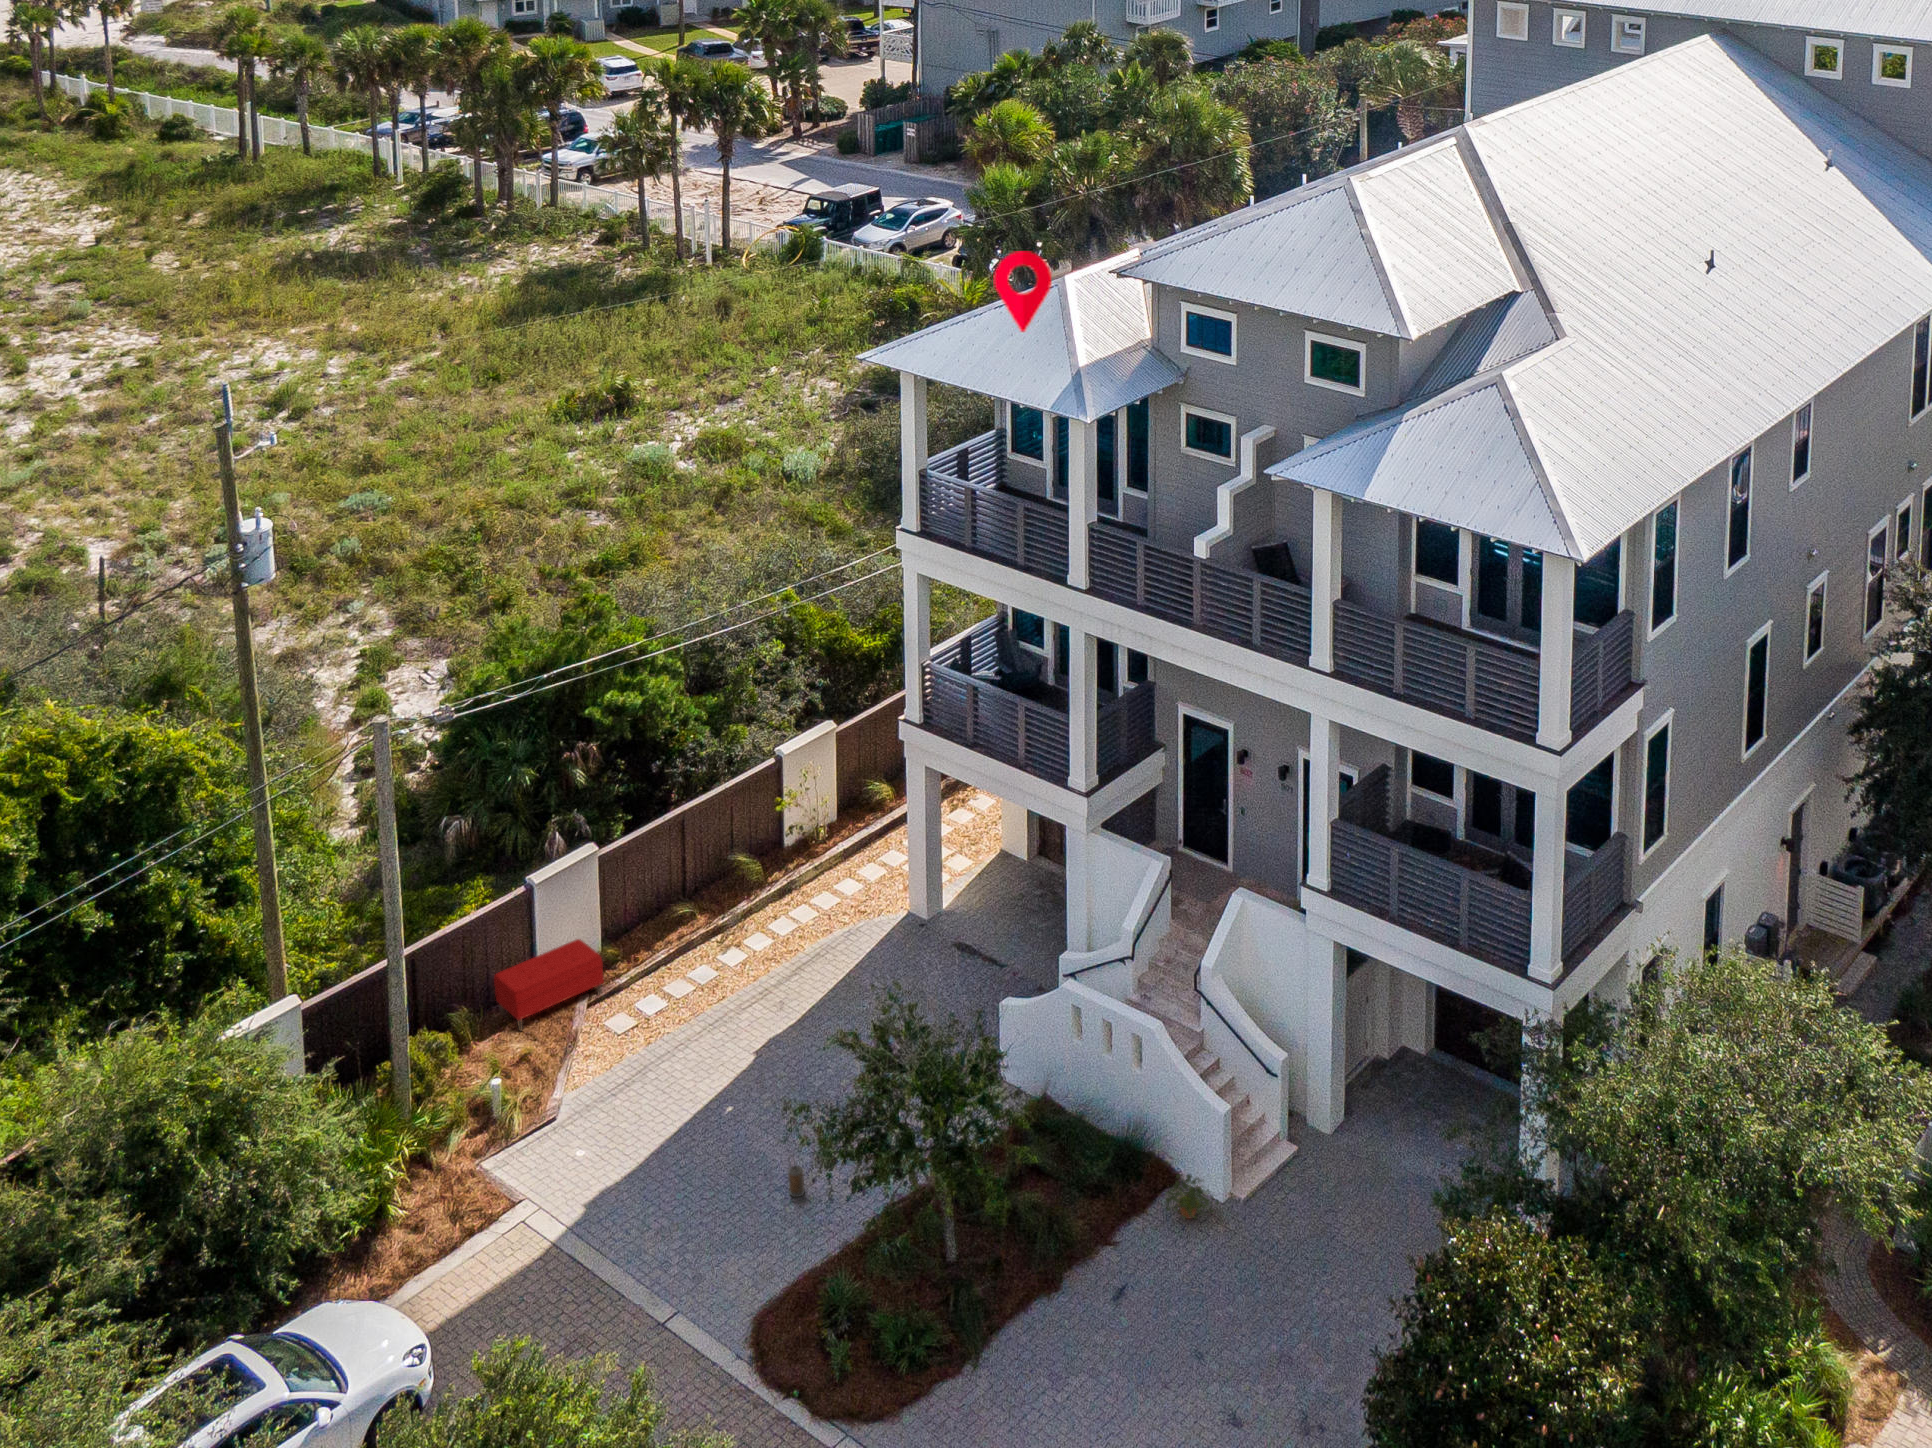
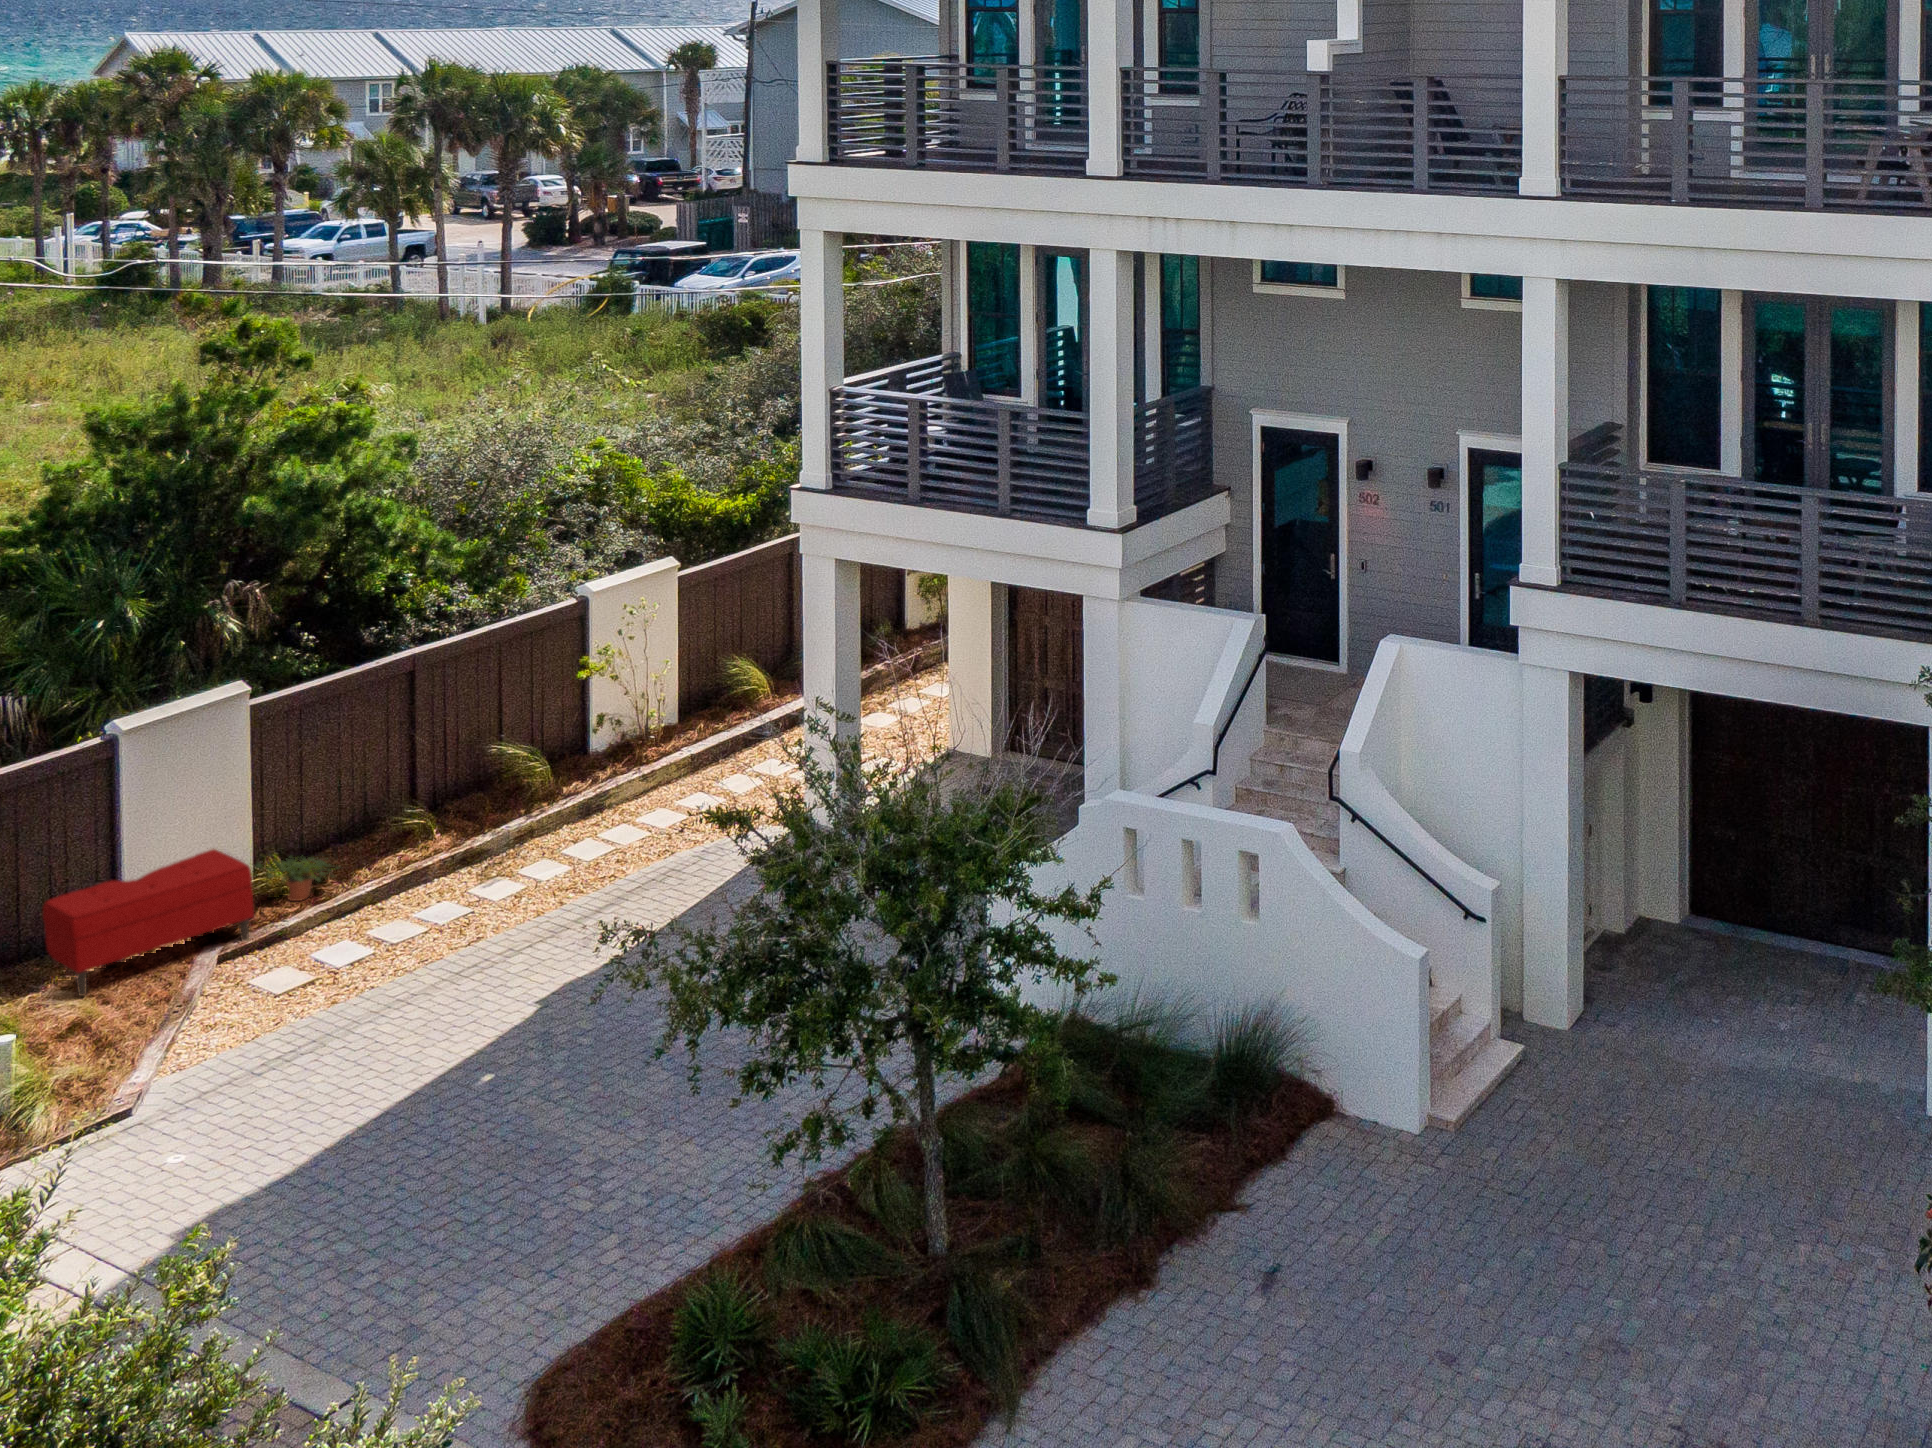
watering can: present [788,1155,805,1197] -> none [594,1104,626,1189]
potted plant: present [1165,1174,1219,1219] -> present [256,855,339,901]

